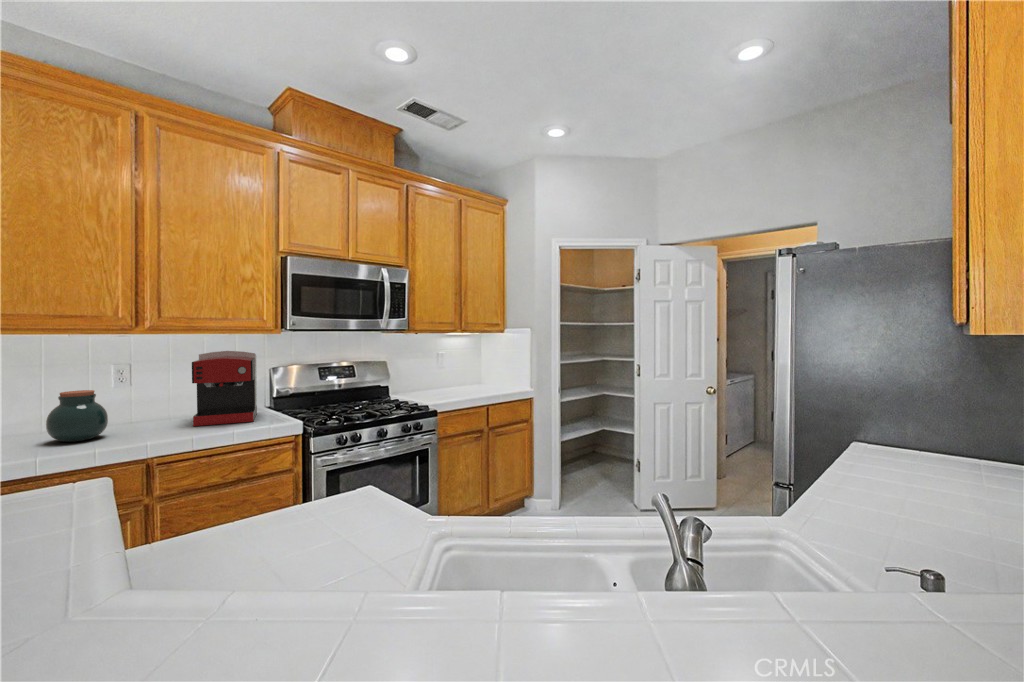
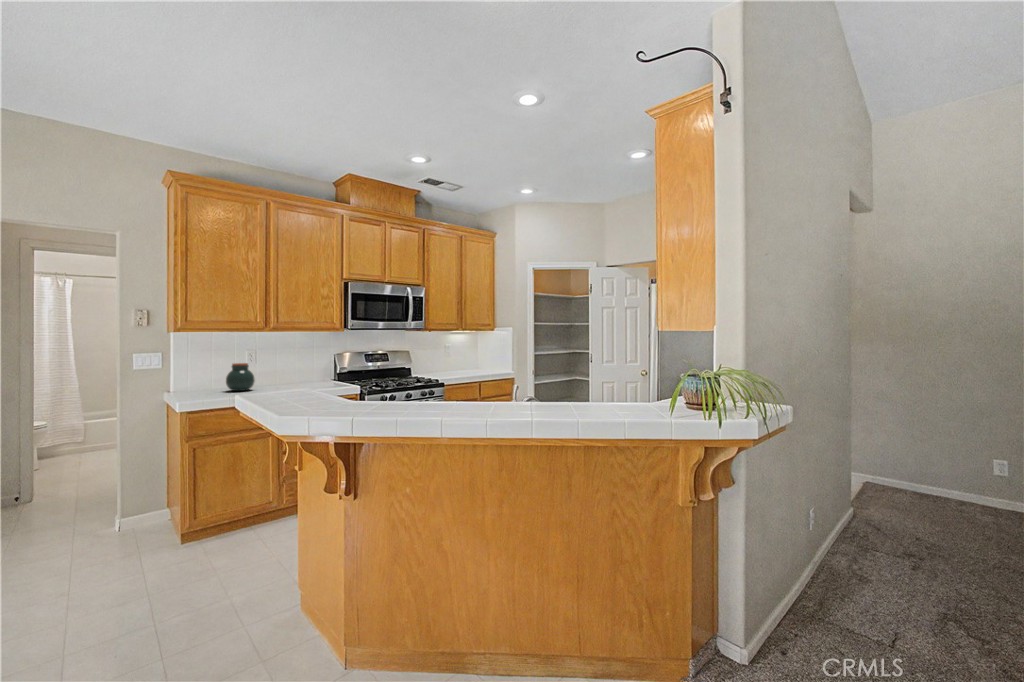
coffee maker: present [192,351,257,426] -> none [296,342,330,387]

